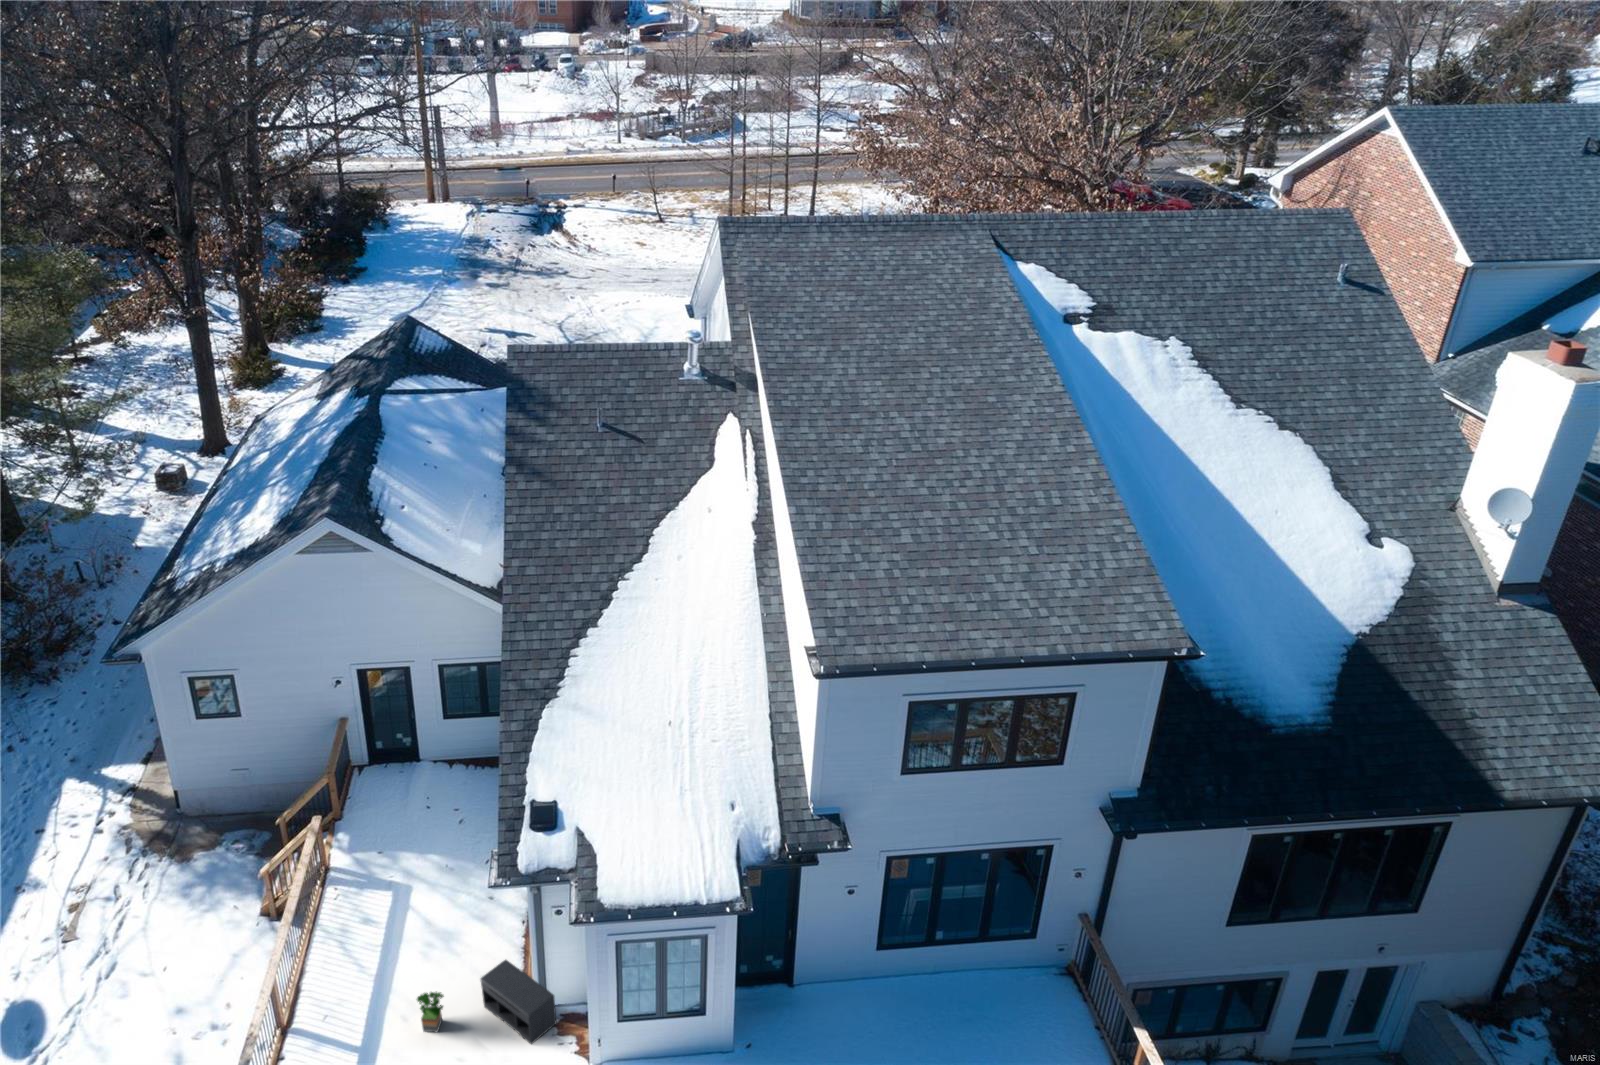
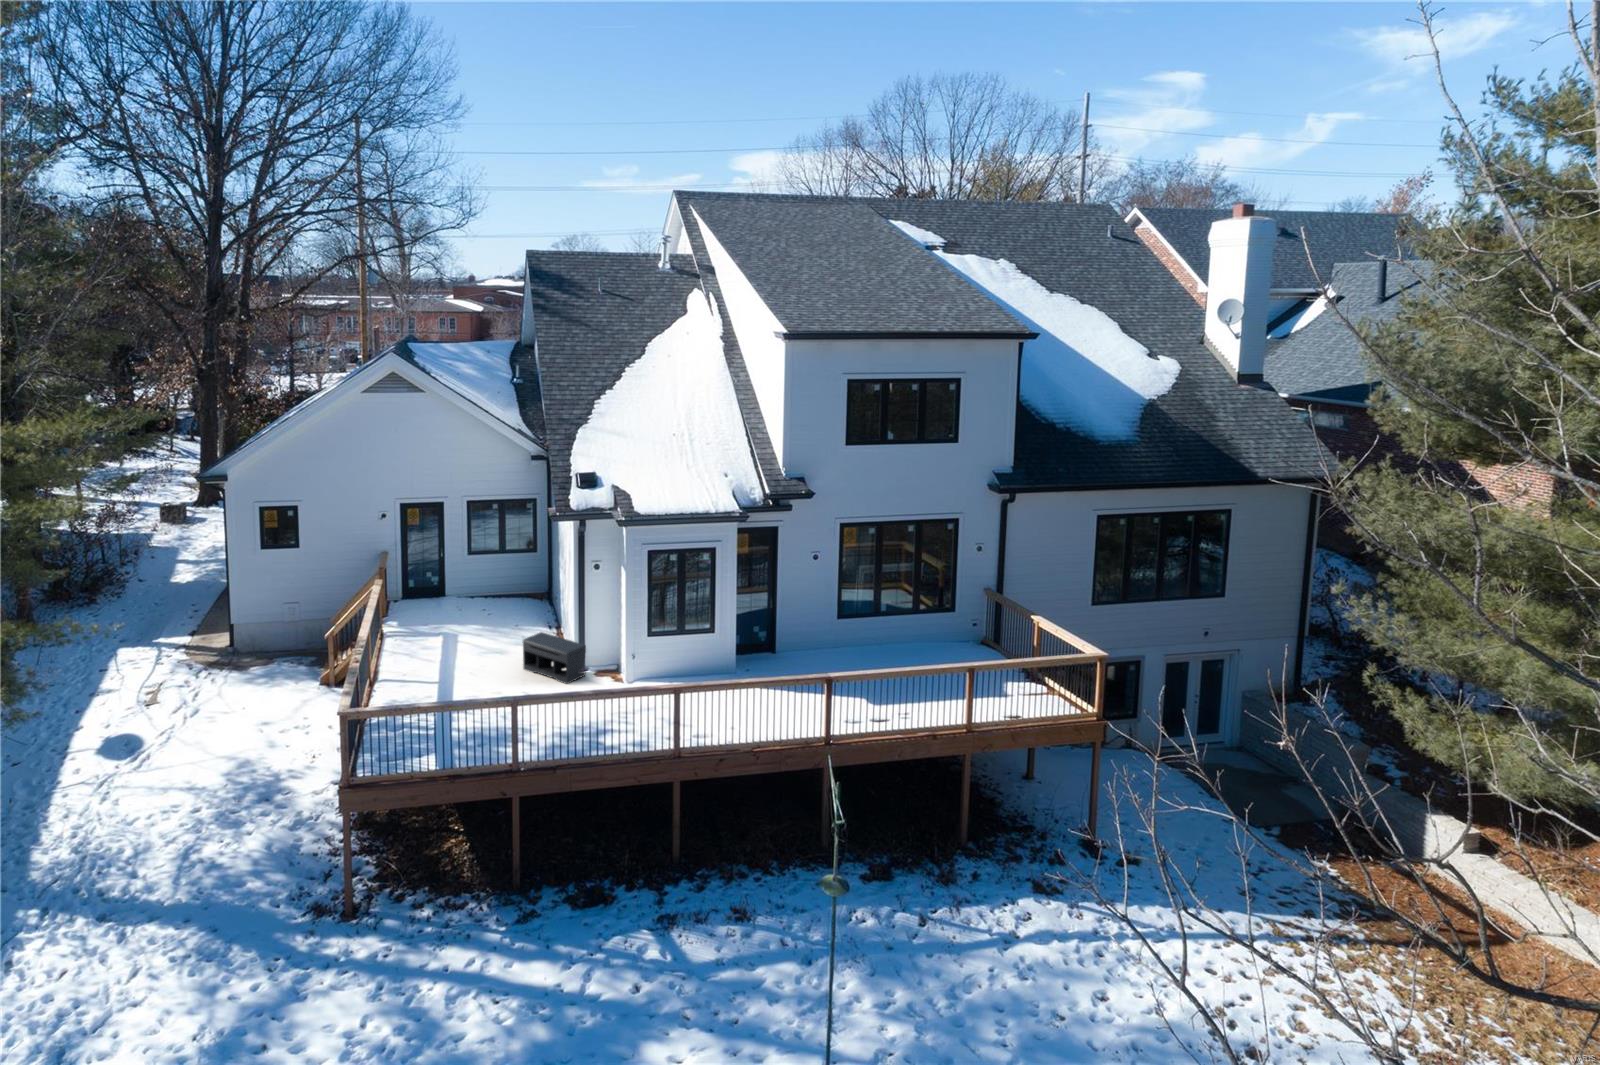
potted tree: present [417,992,444,1032] -> none [471,645,494,680]

